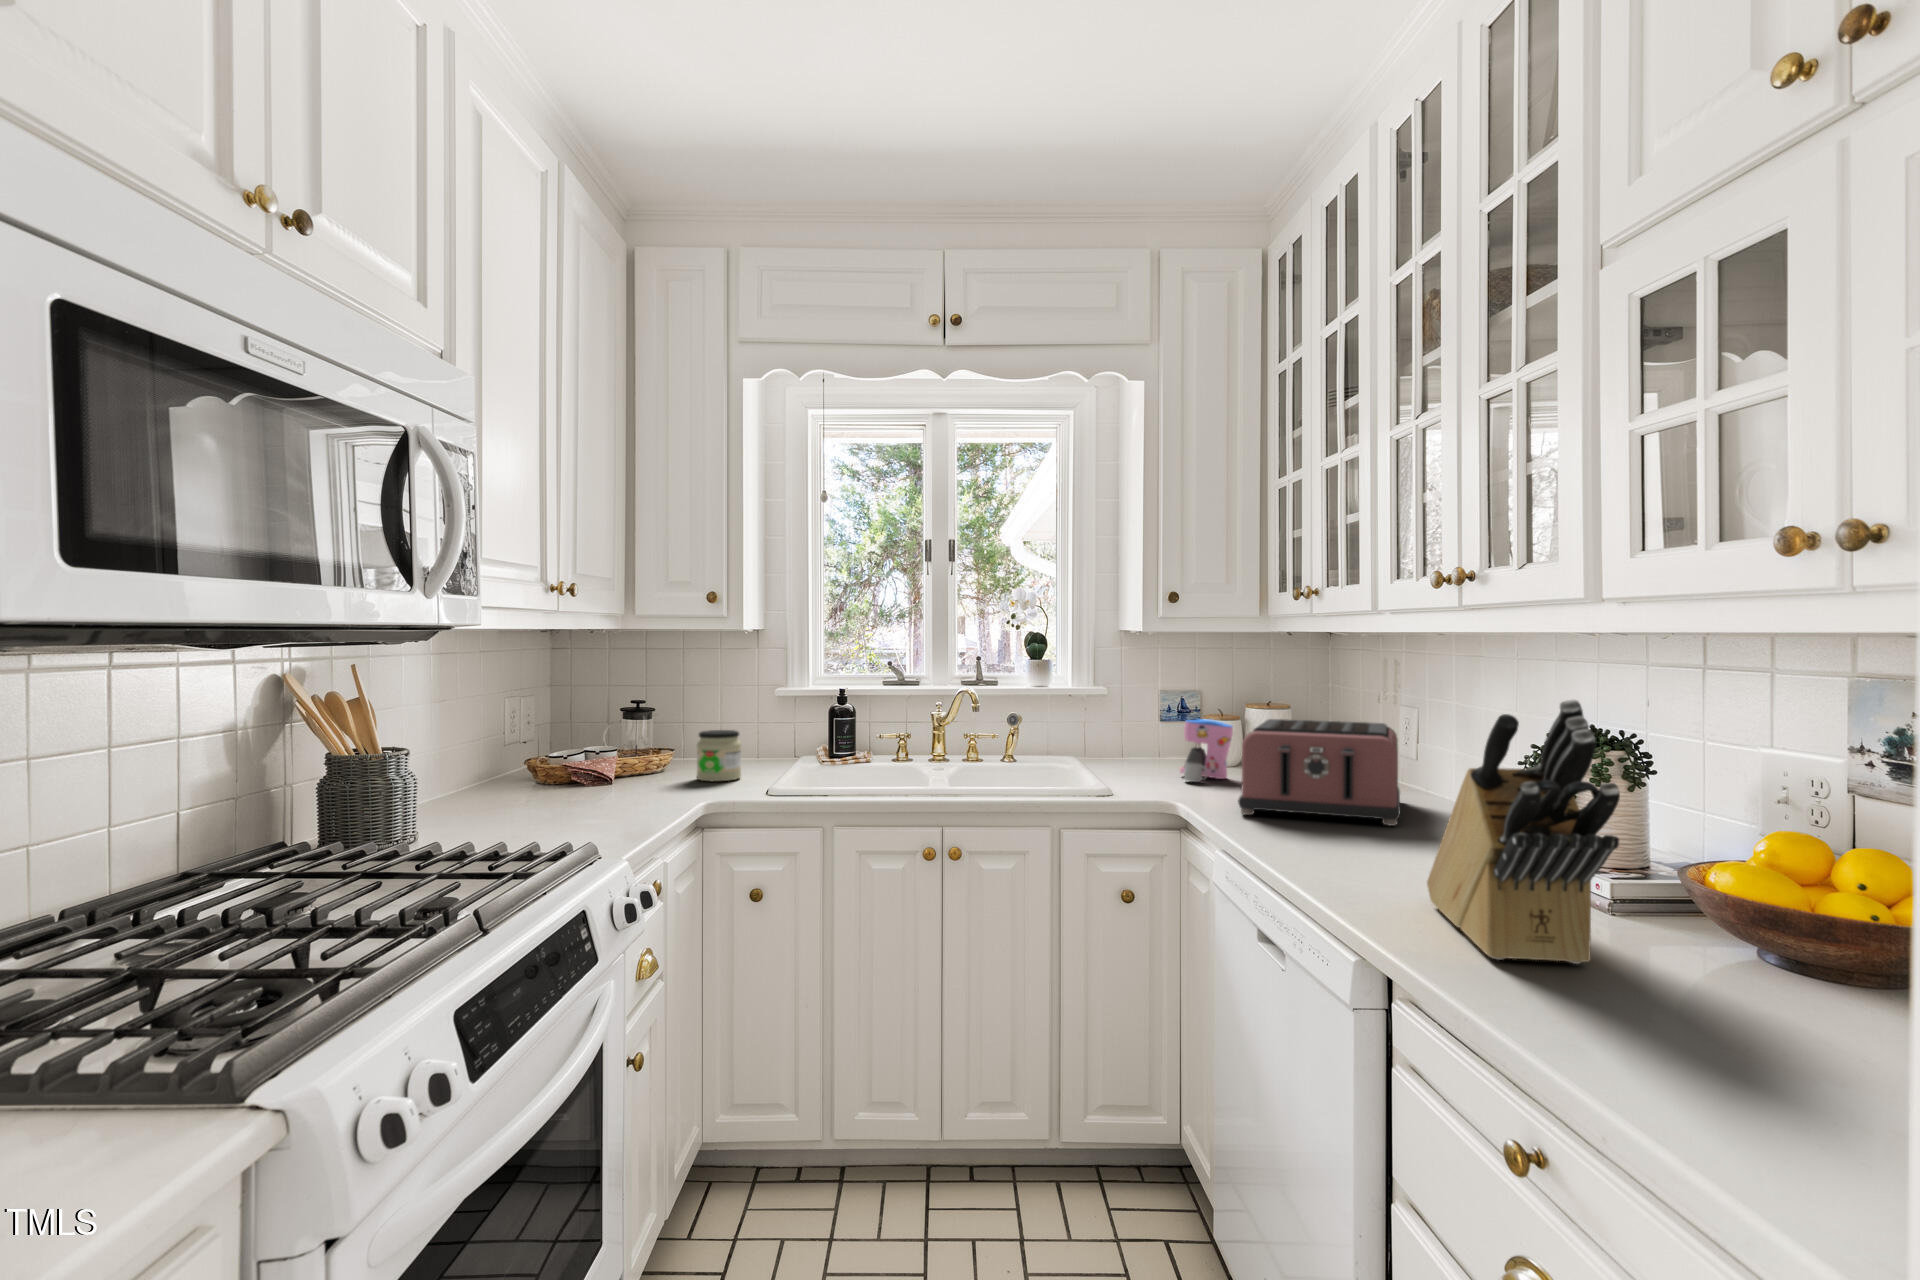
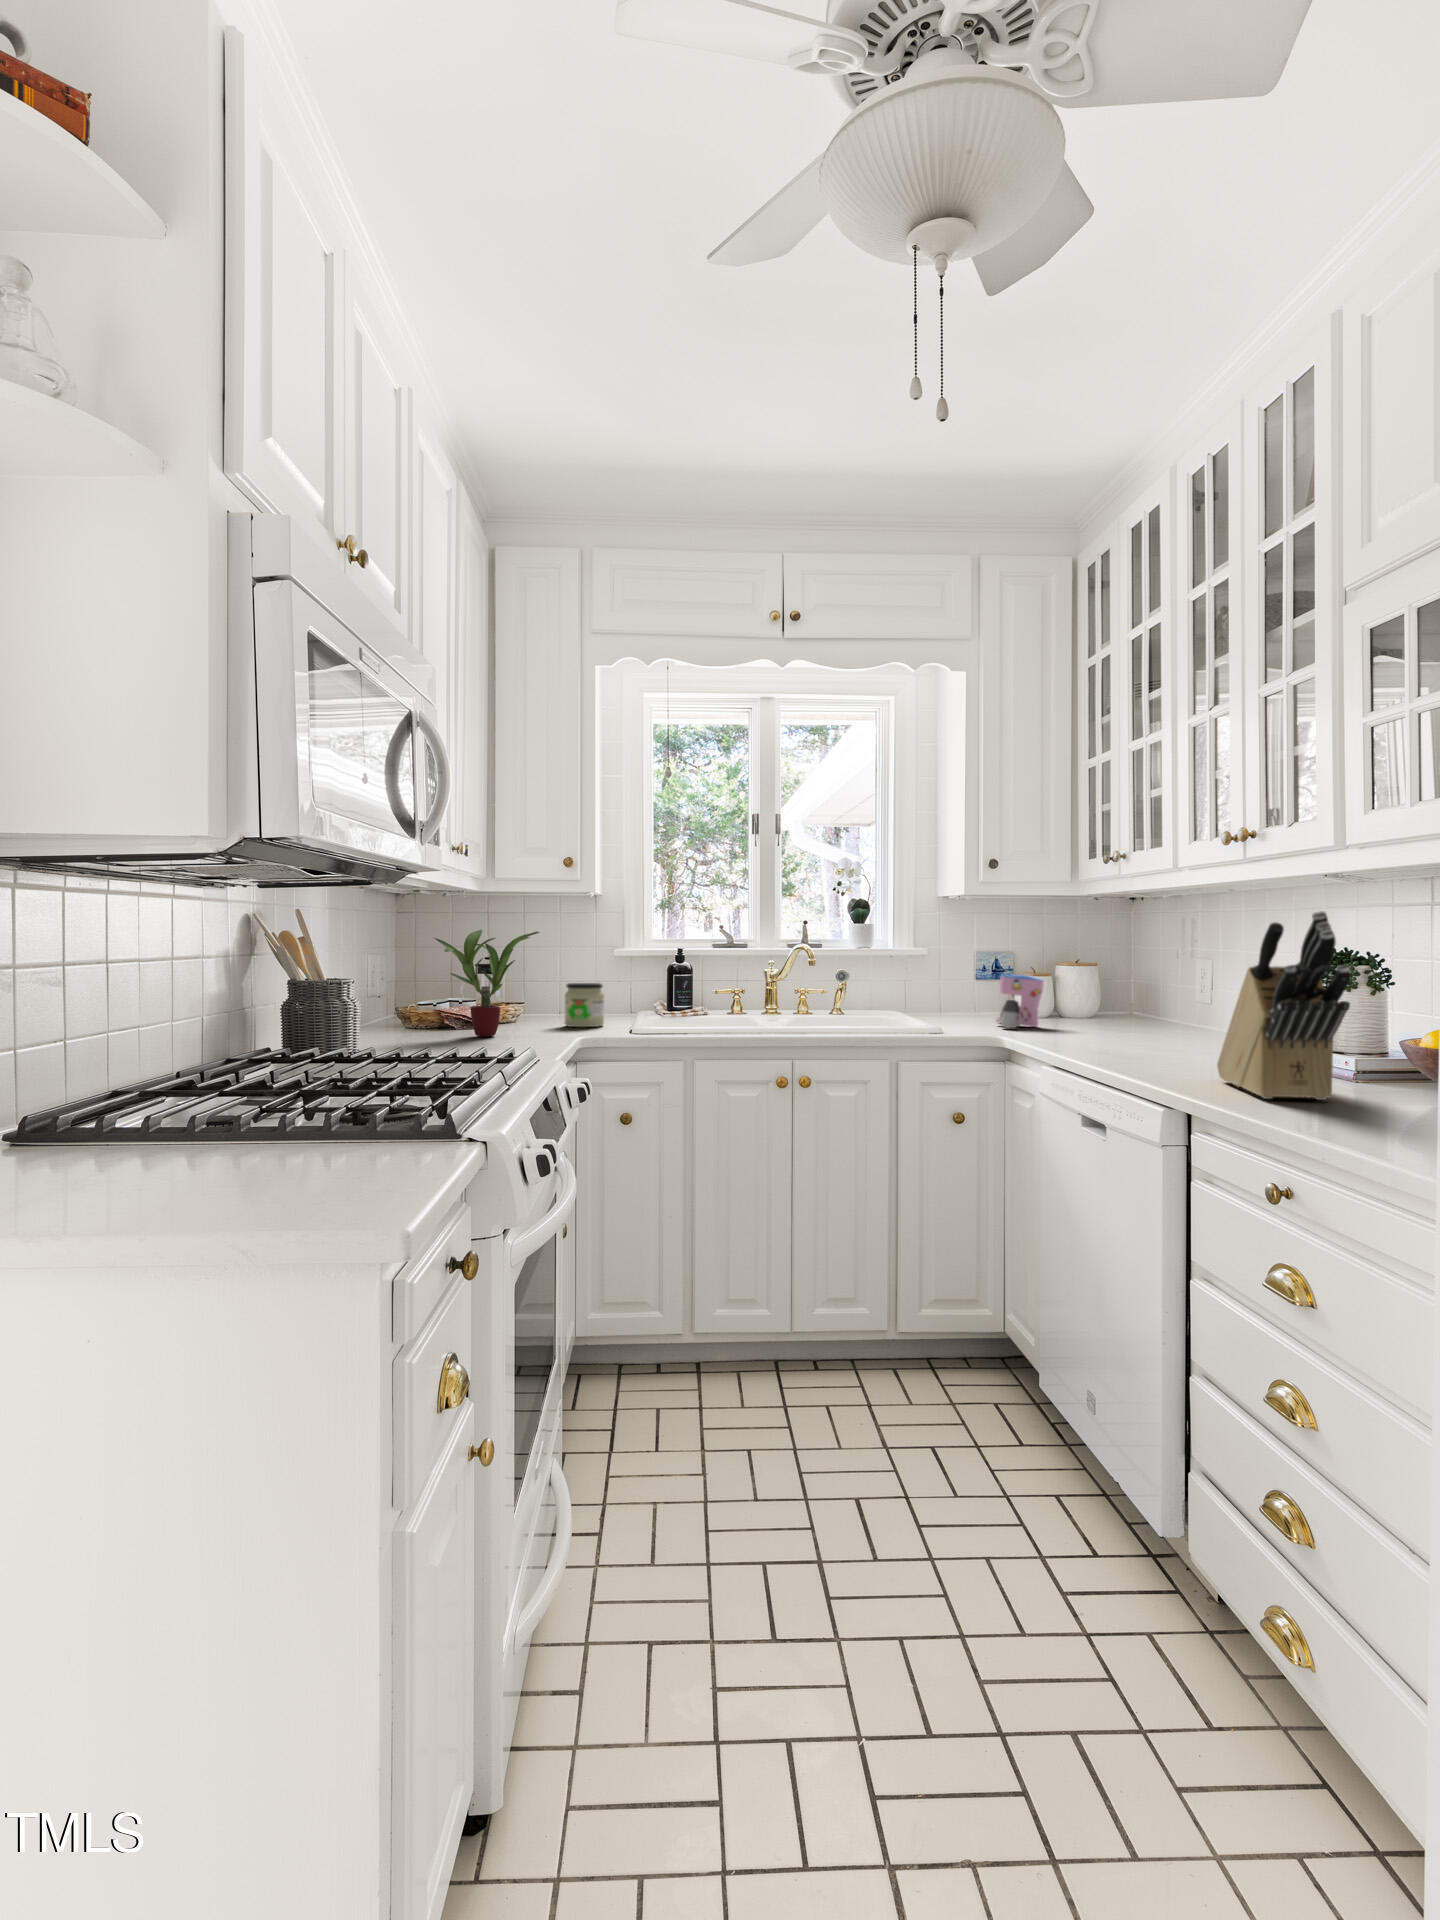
potted plant: none [526,677,647,801] -> present [435,930,539,1037]
toaster: present [1238,719,1400,826] -> none [1057,969,1193,1049]

